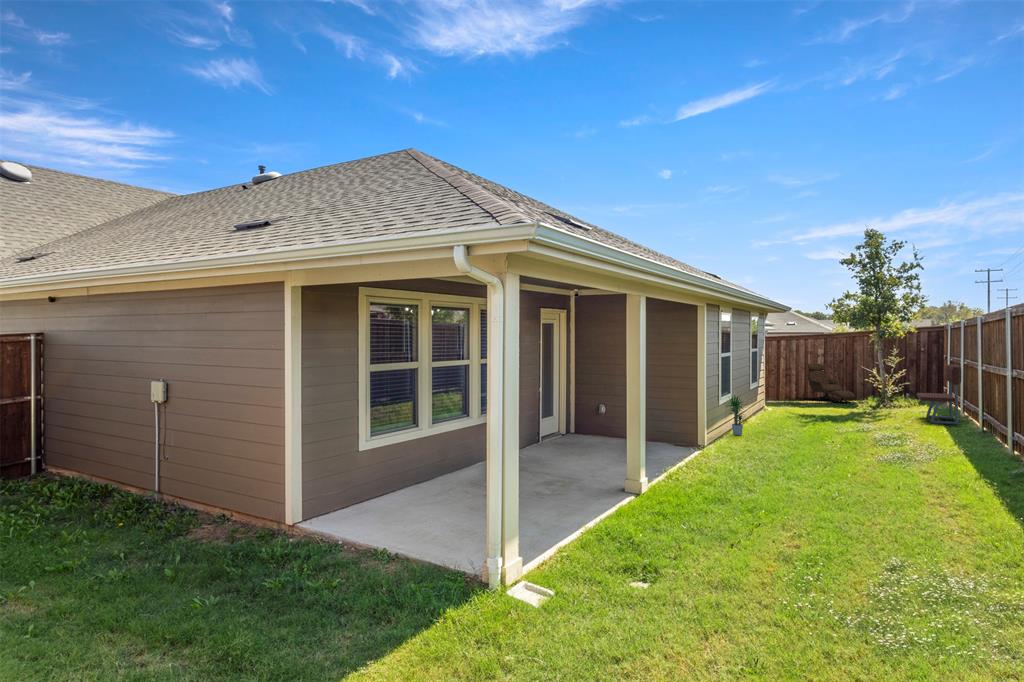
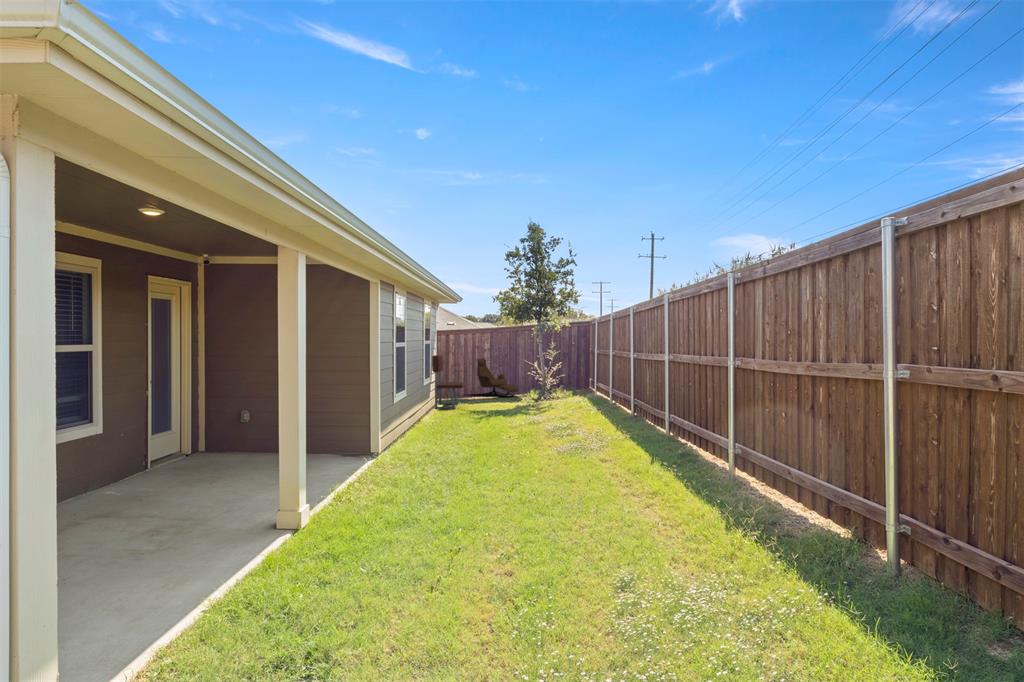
bench: present [917,365,961,425] -> present [432,355,465,409]
potted plant: present [726,396,744,435] -> none [398,389,428,437]

